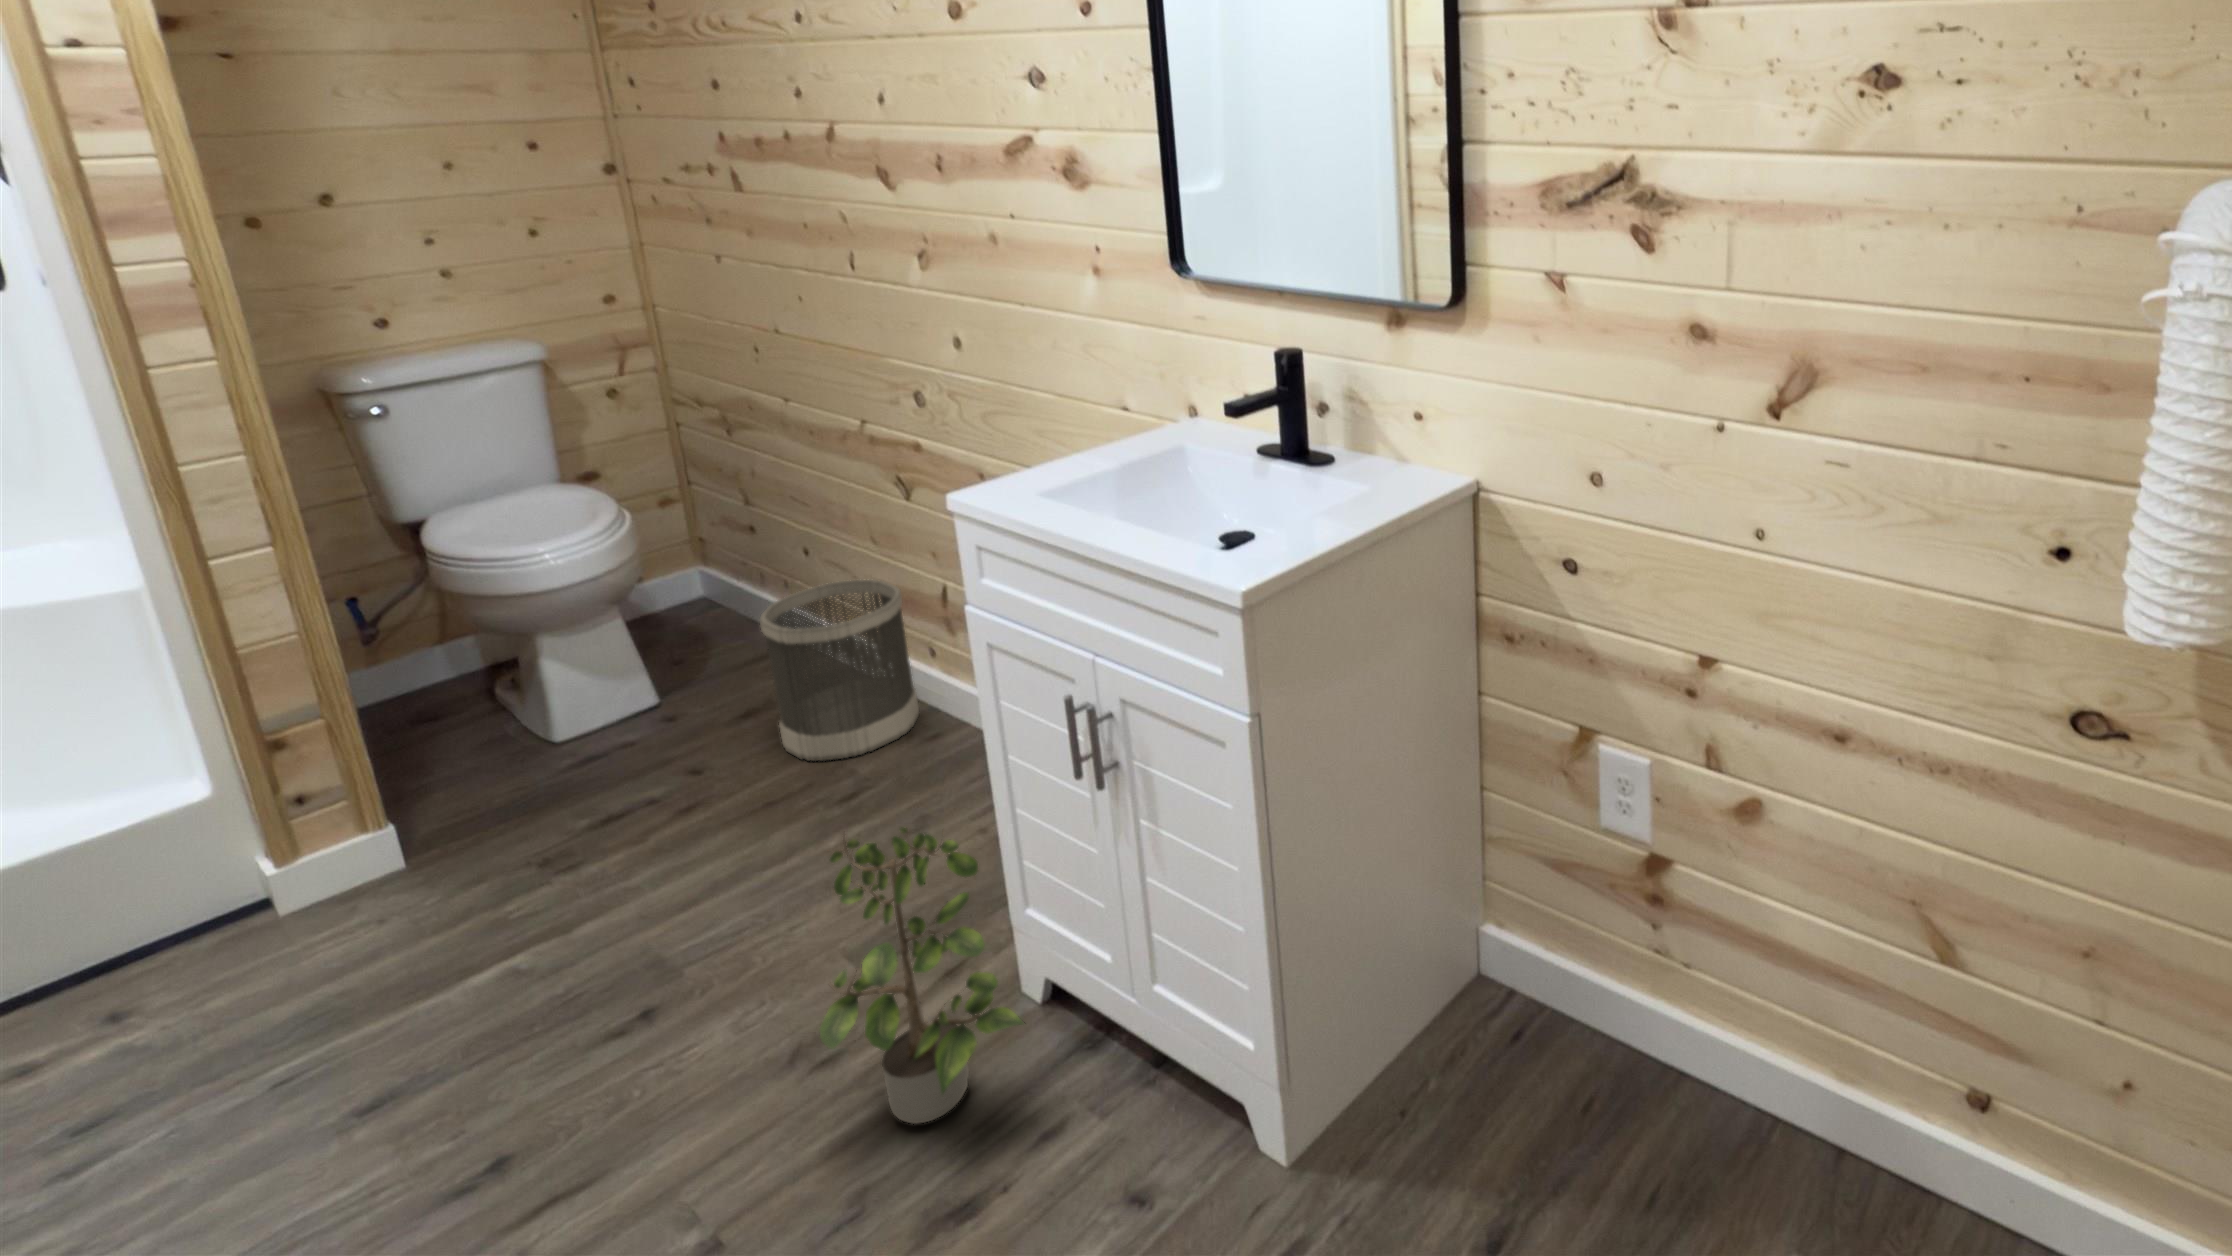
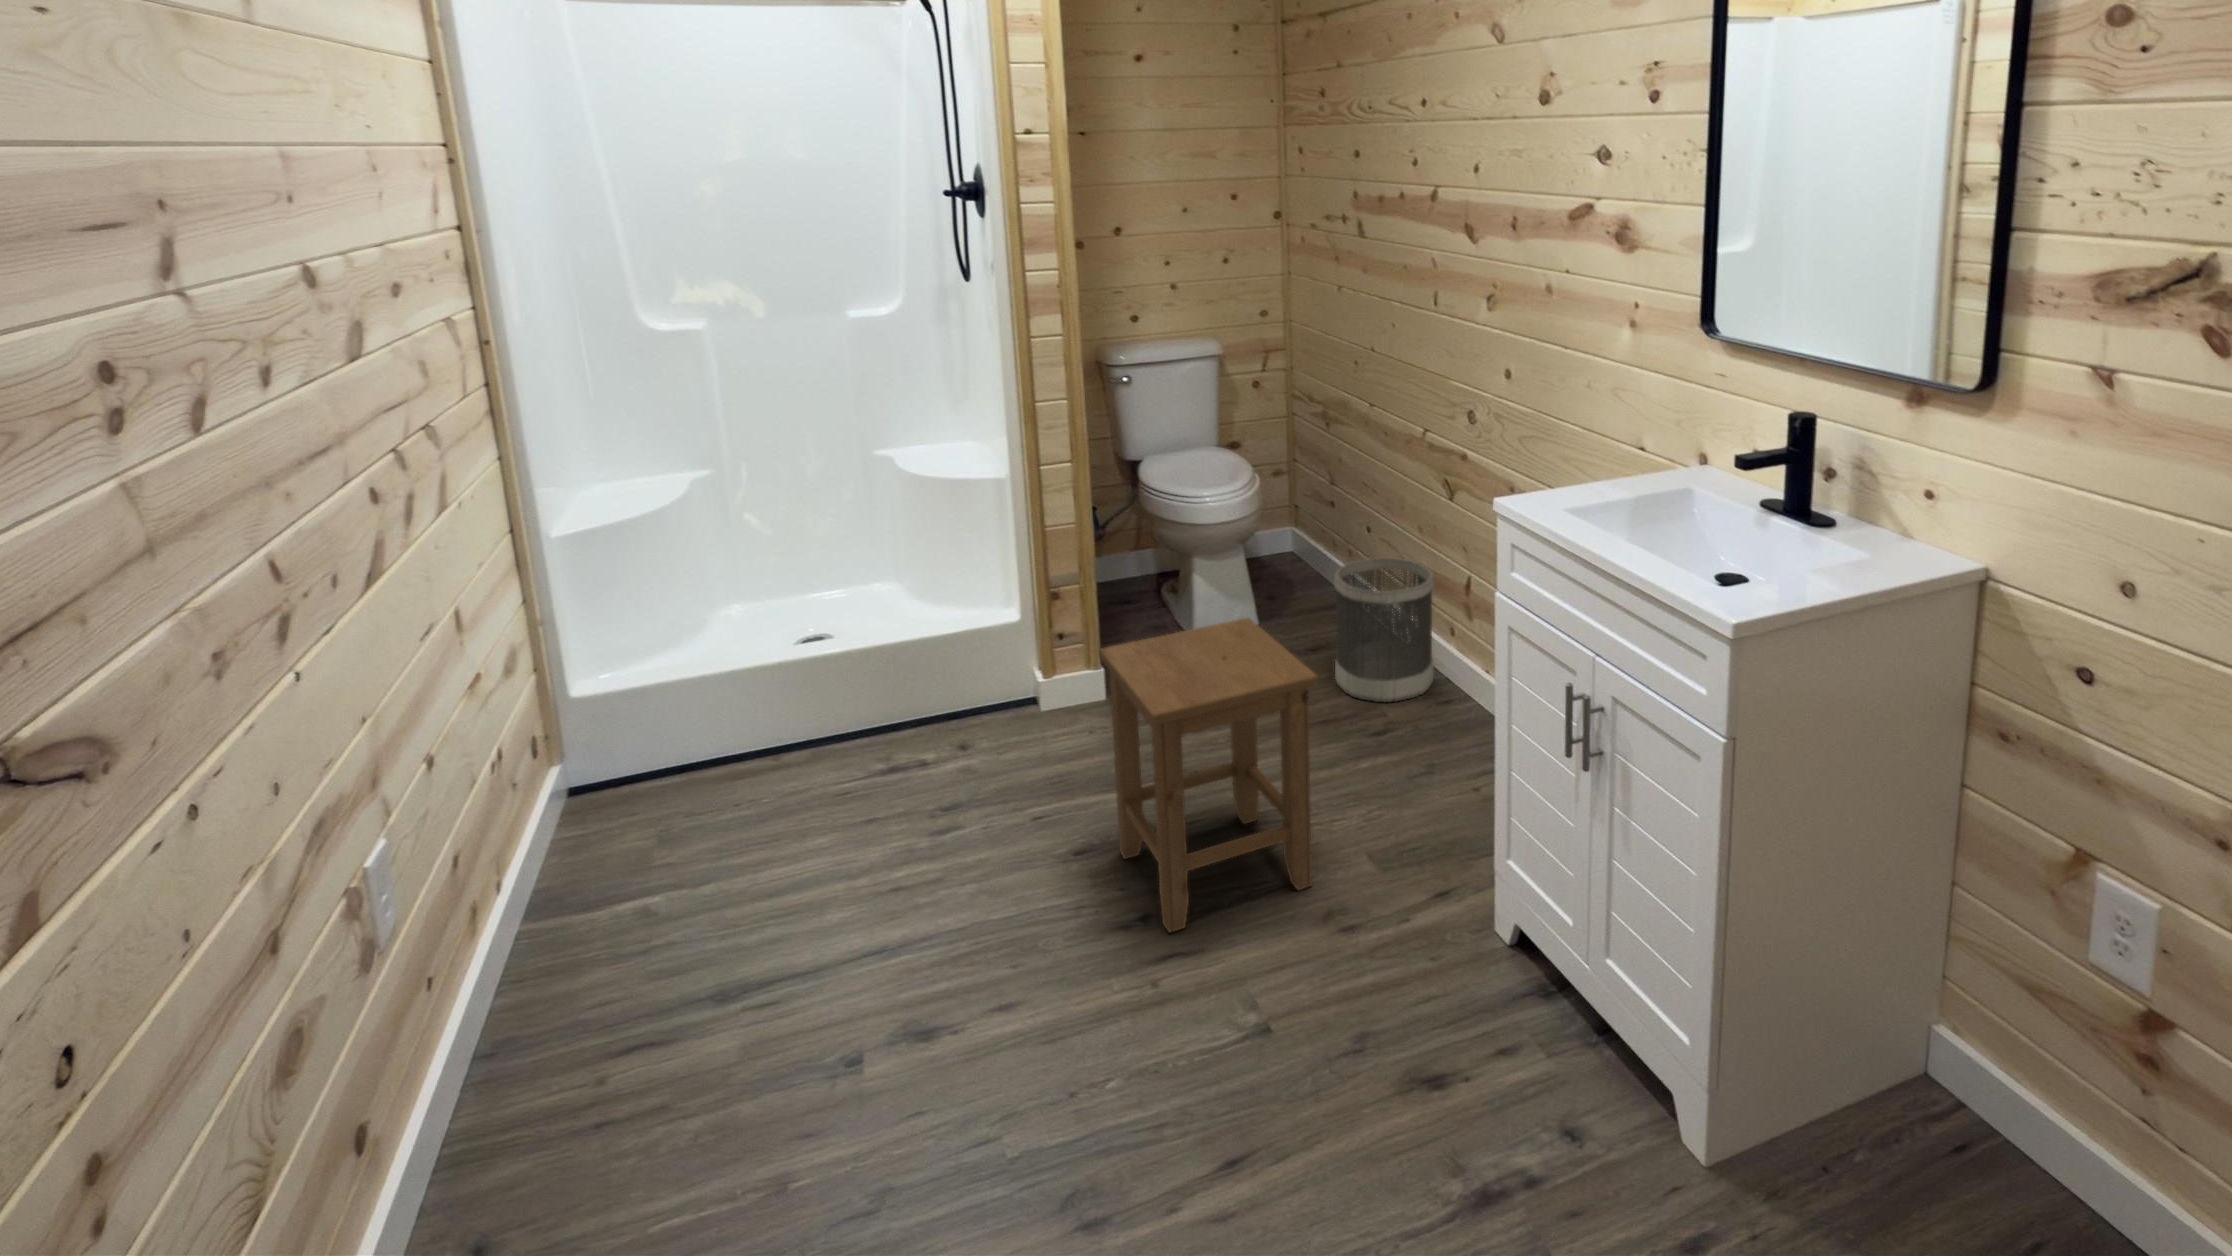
stool: none [338,708,767,1176] -> present [1099,618,1319,932]
potted plant: present [819,828,1024,1124] -> none [1353,748,1502,1002]

